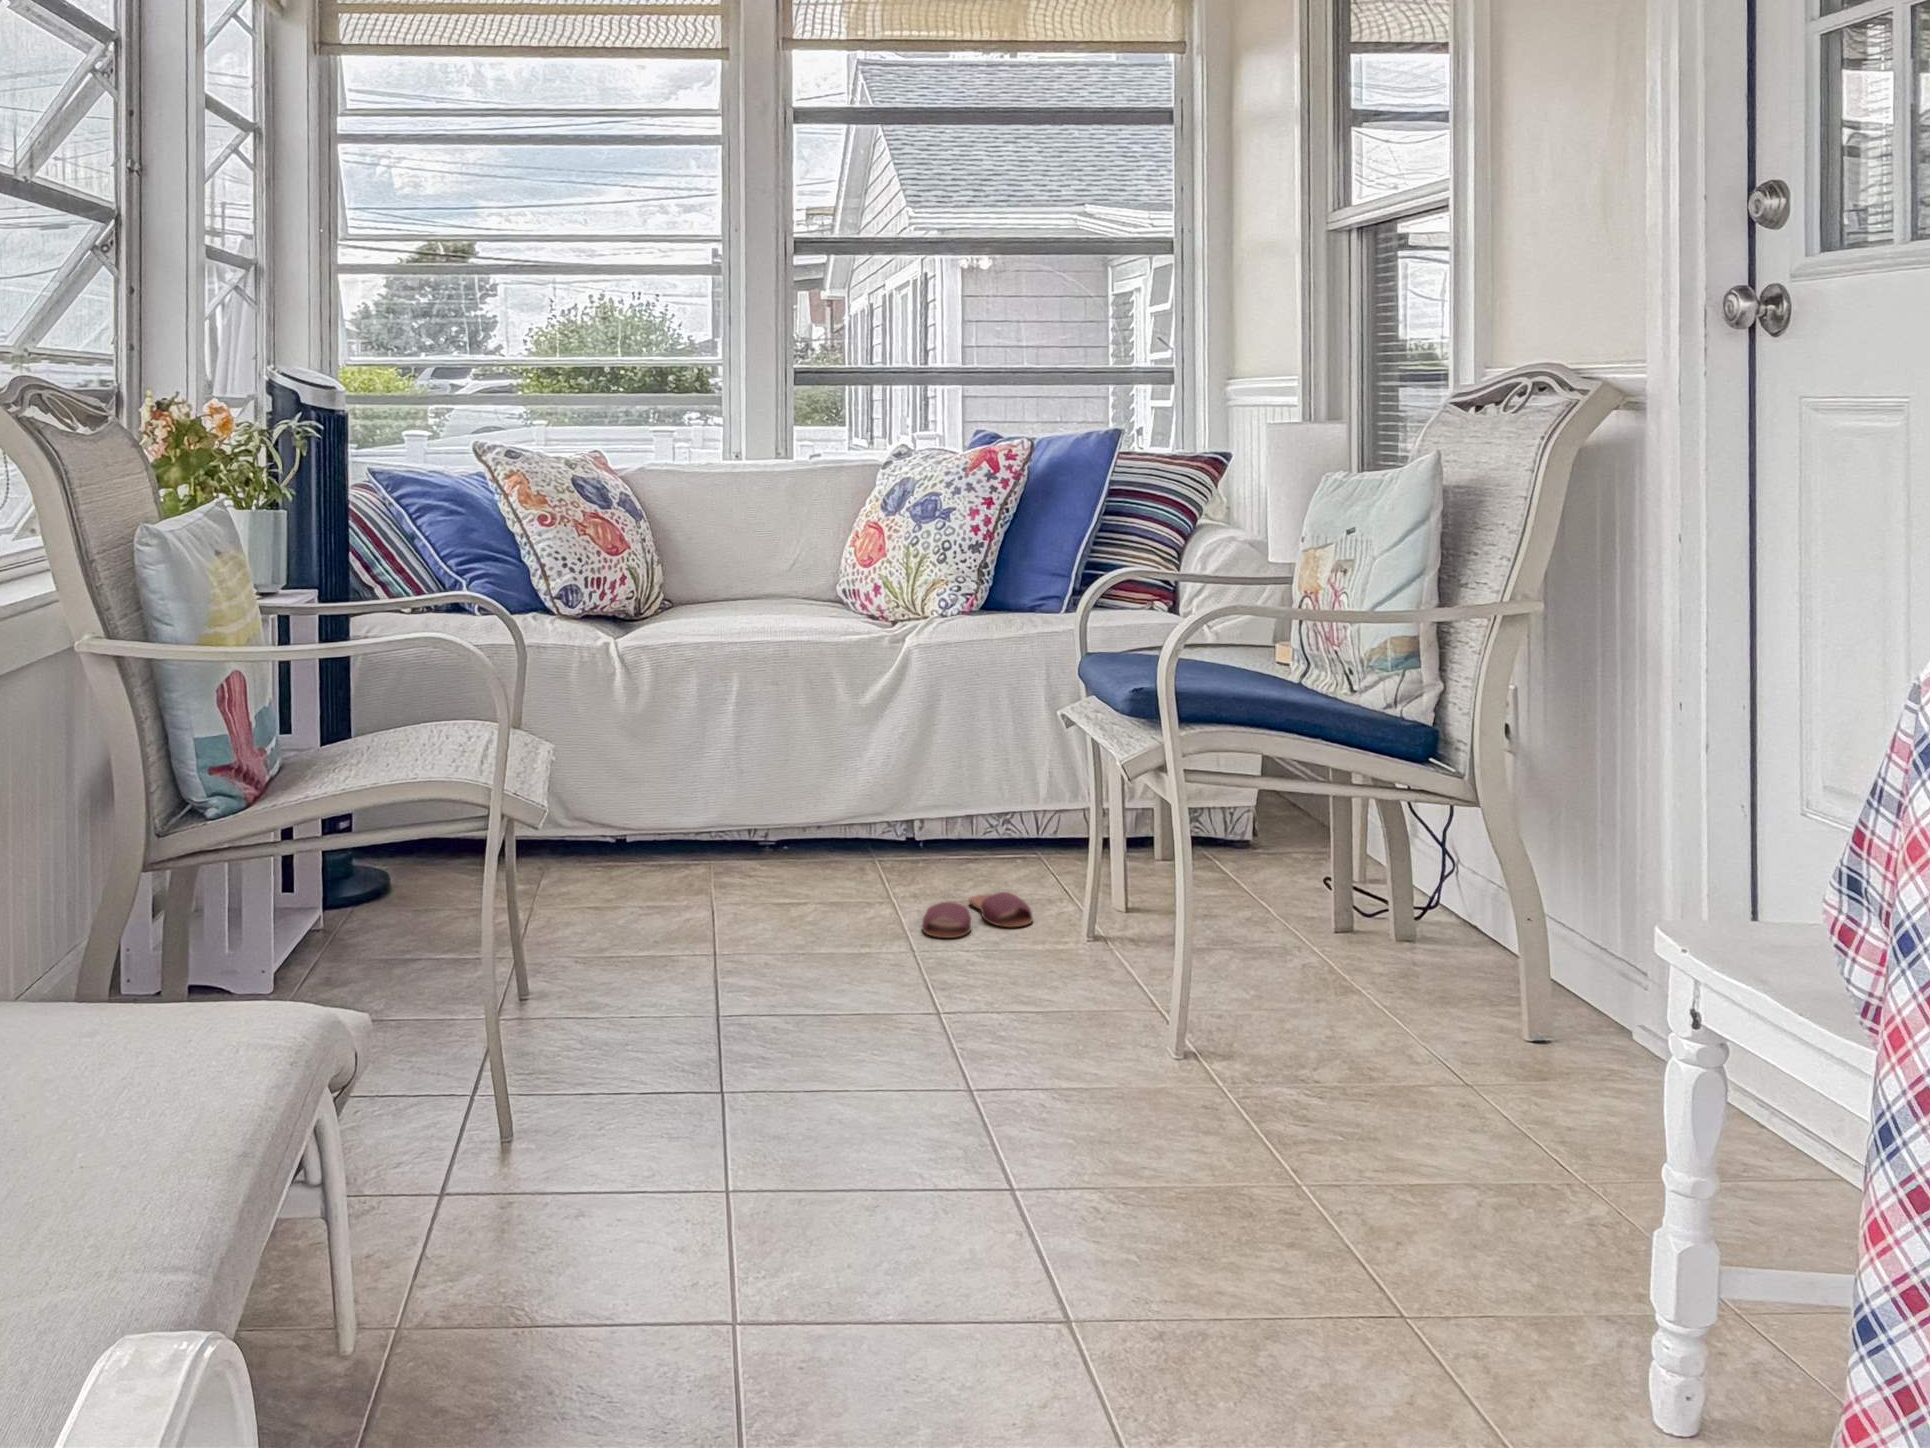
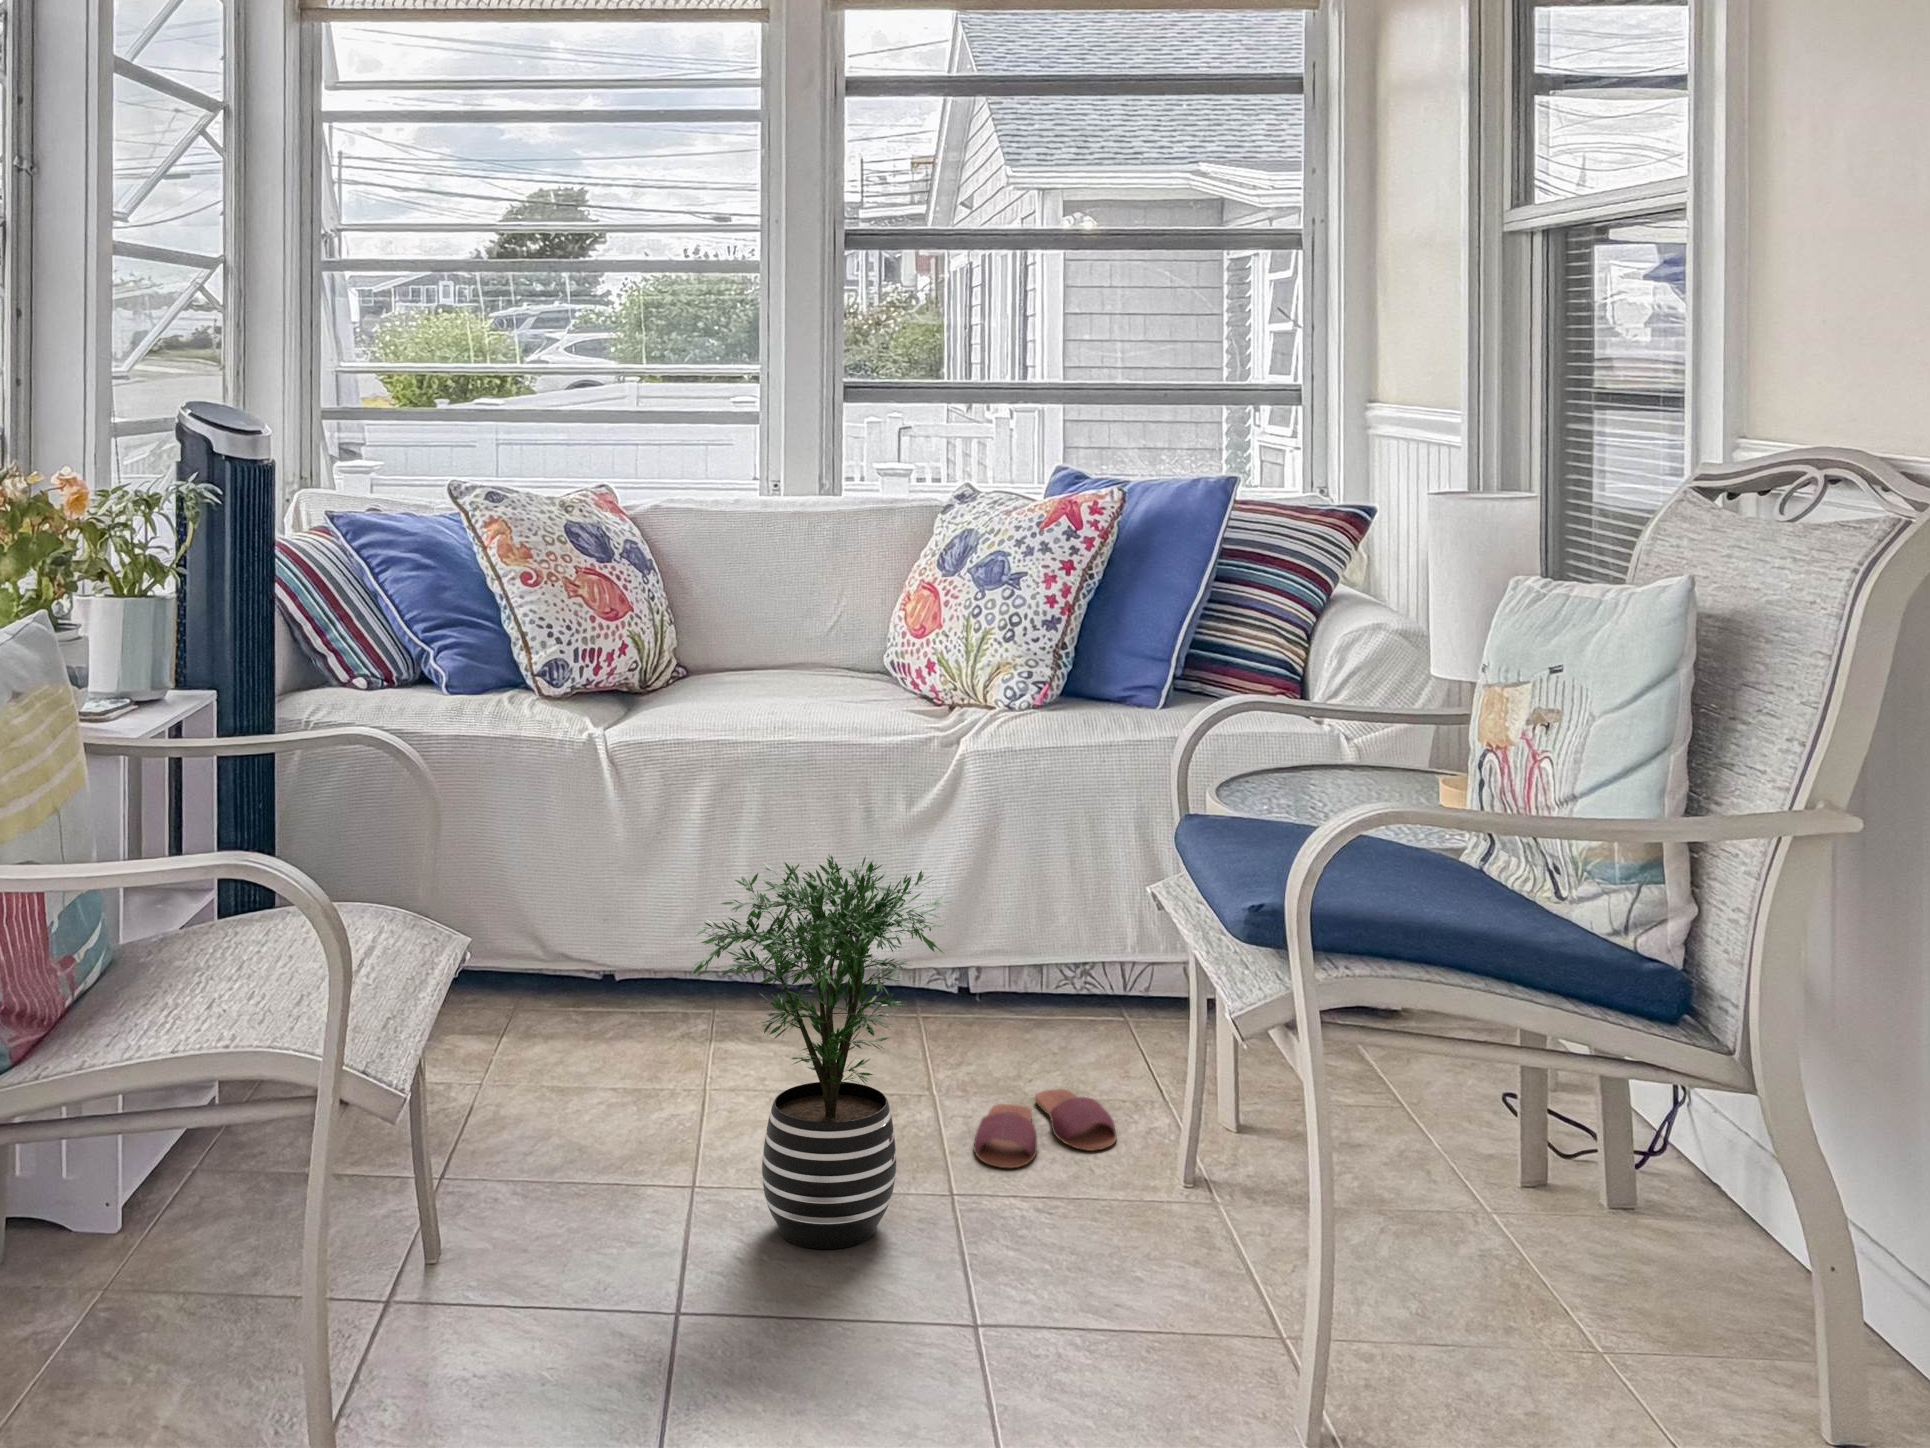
potted plant: none [708,688,910,982] -> present [693,854,950,1249]

